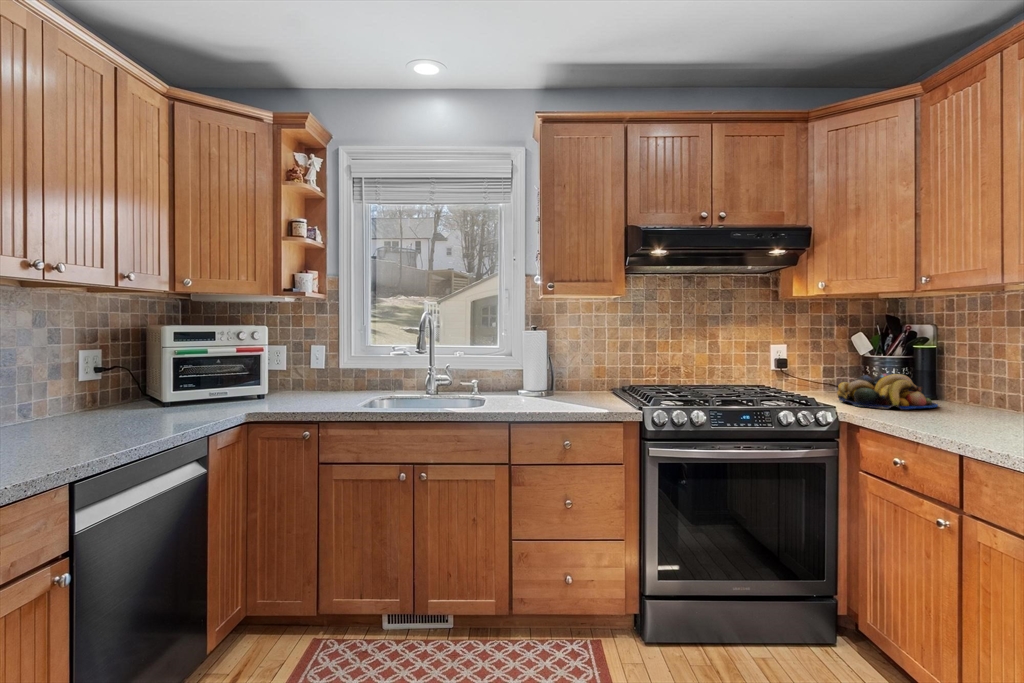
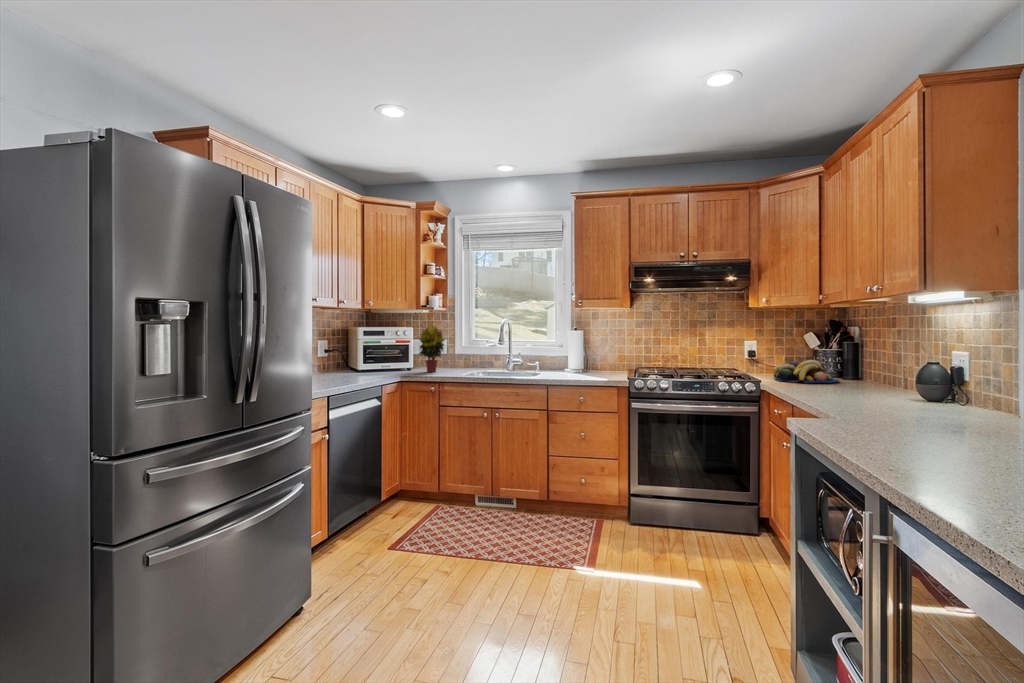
potted plant: none [275,322,330,402] -> present [419,326,445,372]

